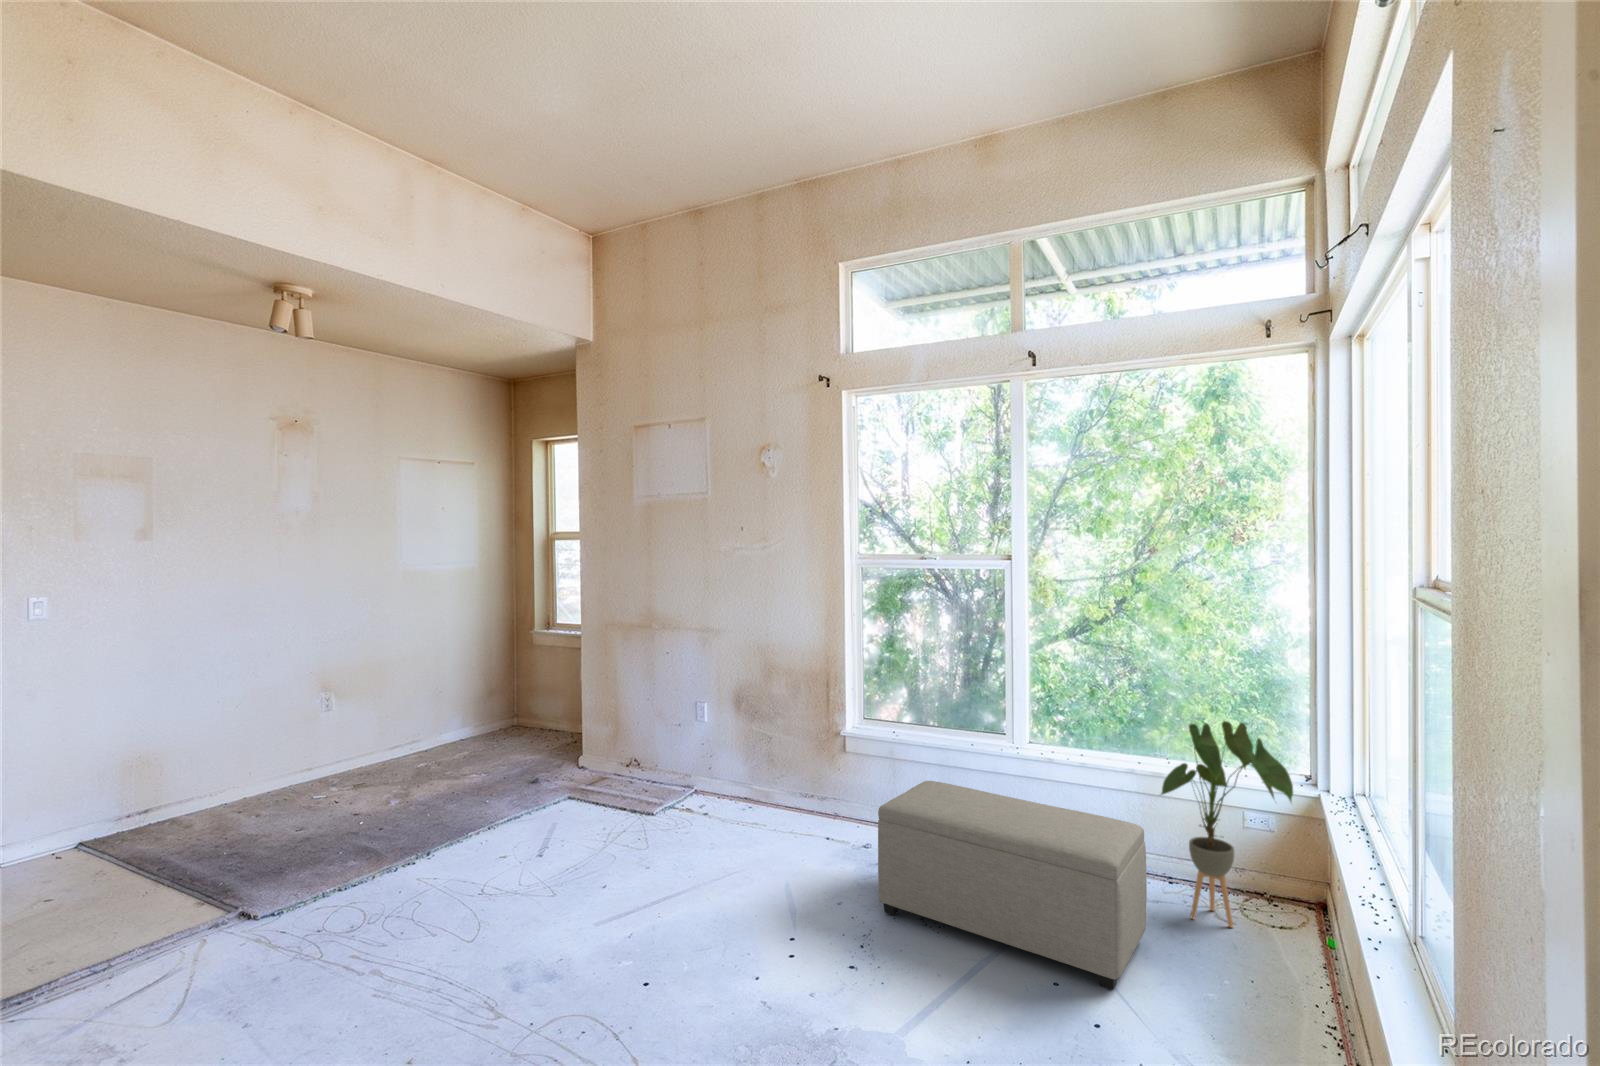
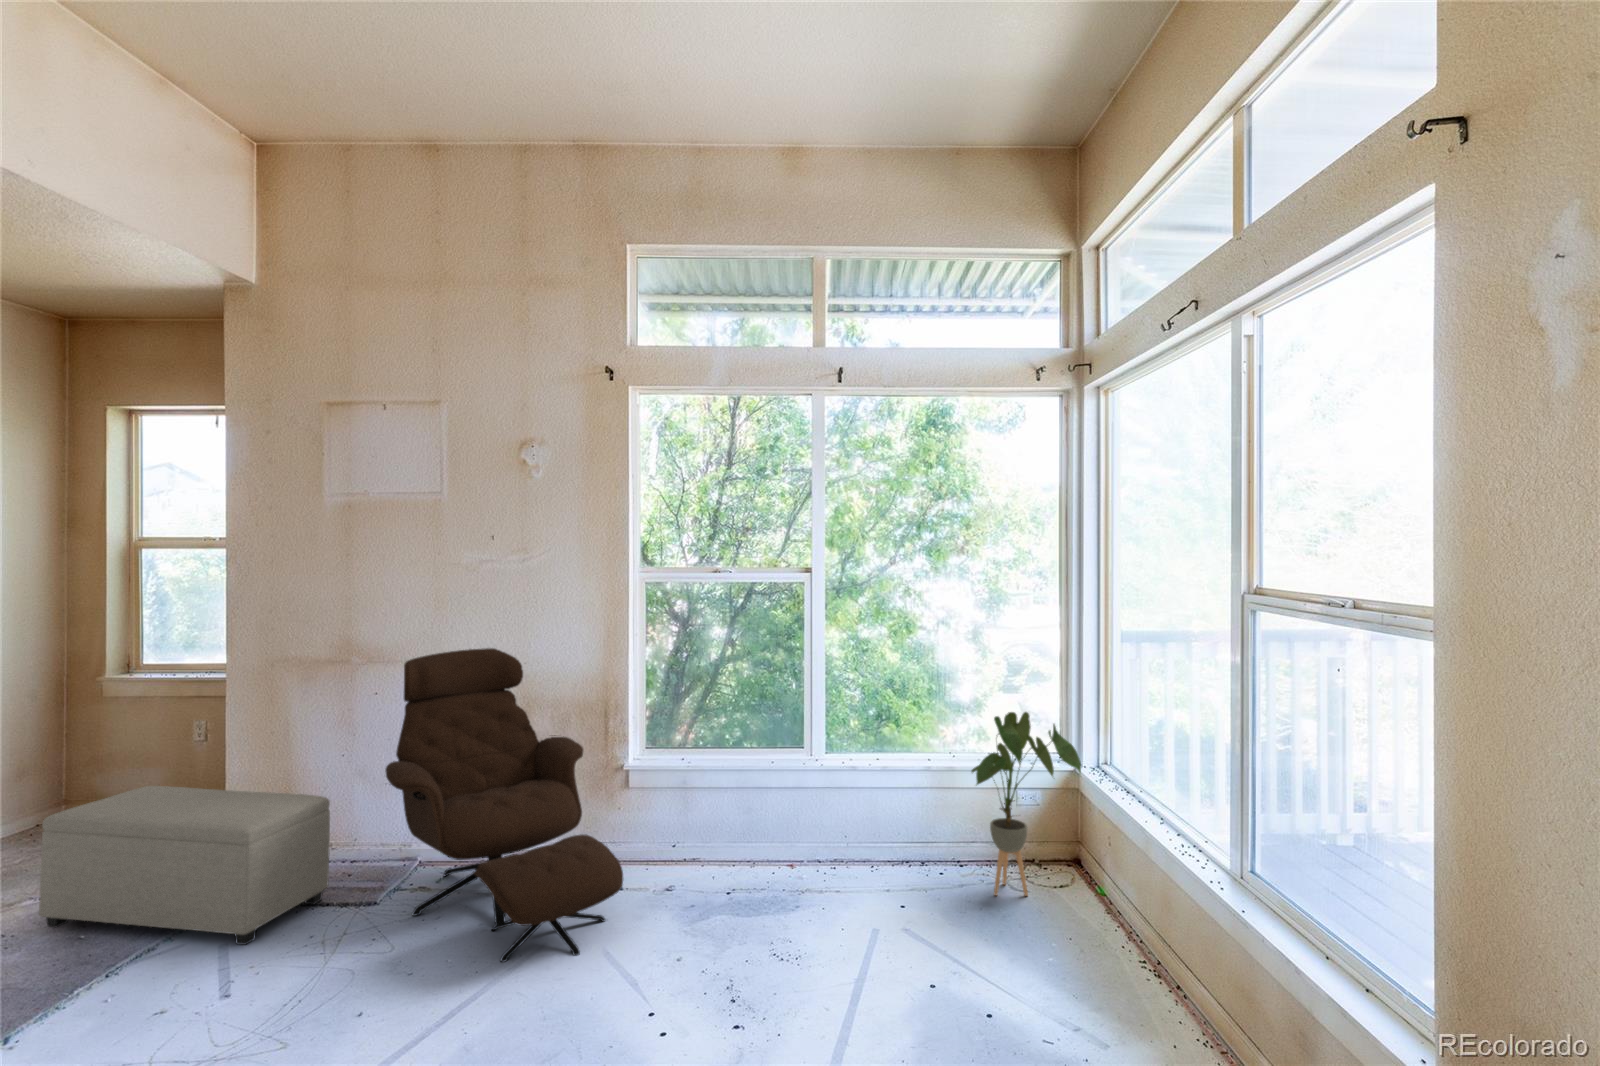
lounge chair: none [655,624,811,882] -> present [386,648,623,962]
ottoman: present [878,781,1147,990] -> present [39,786,330,945]

